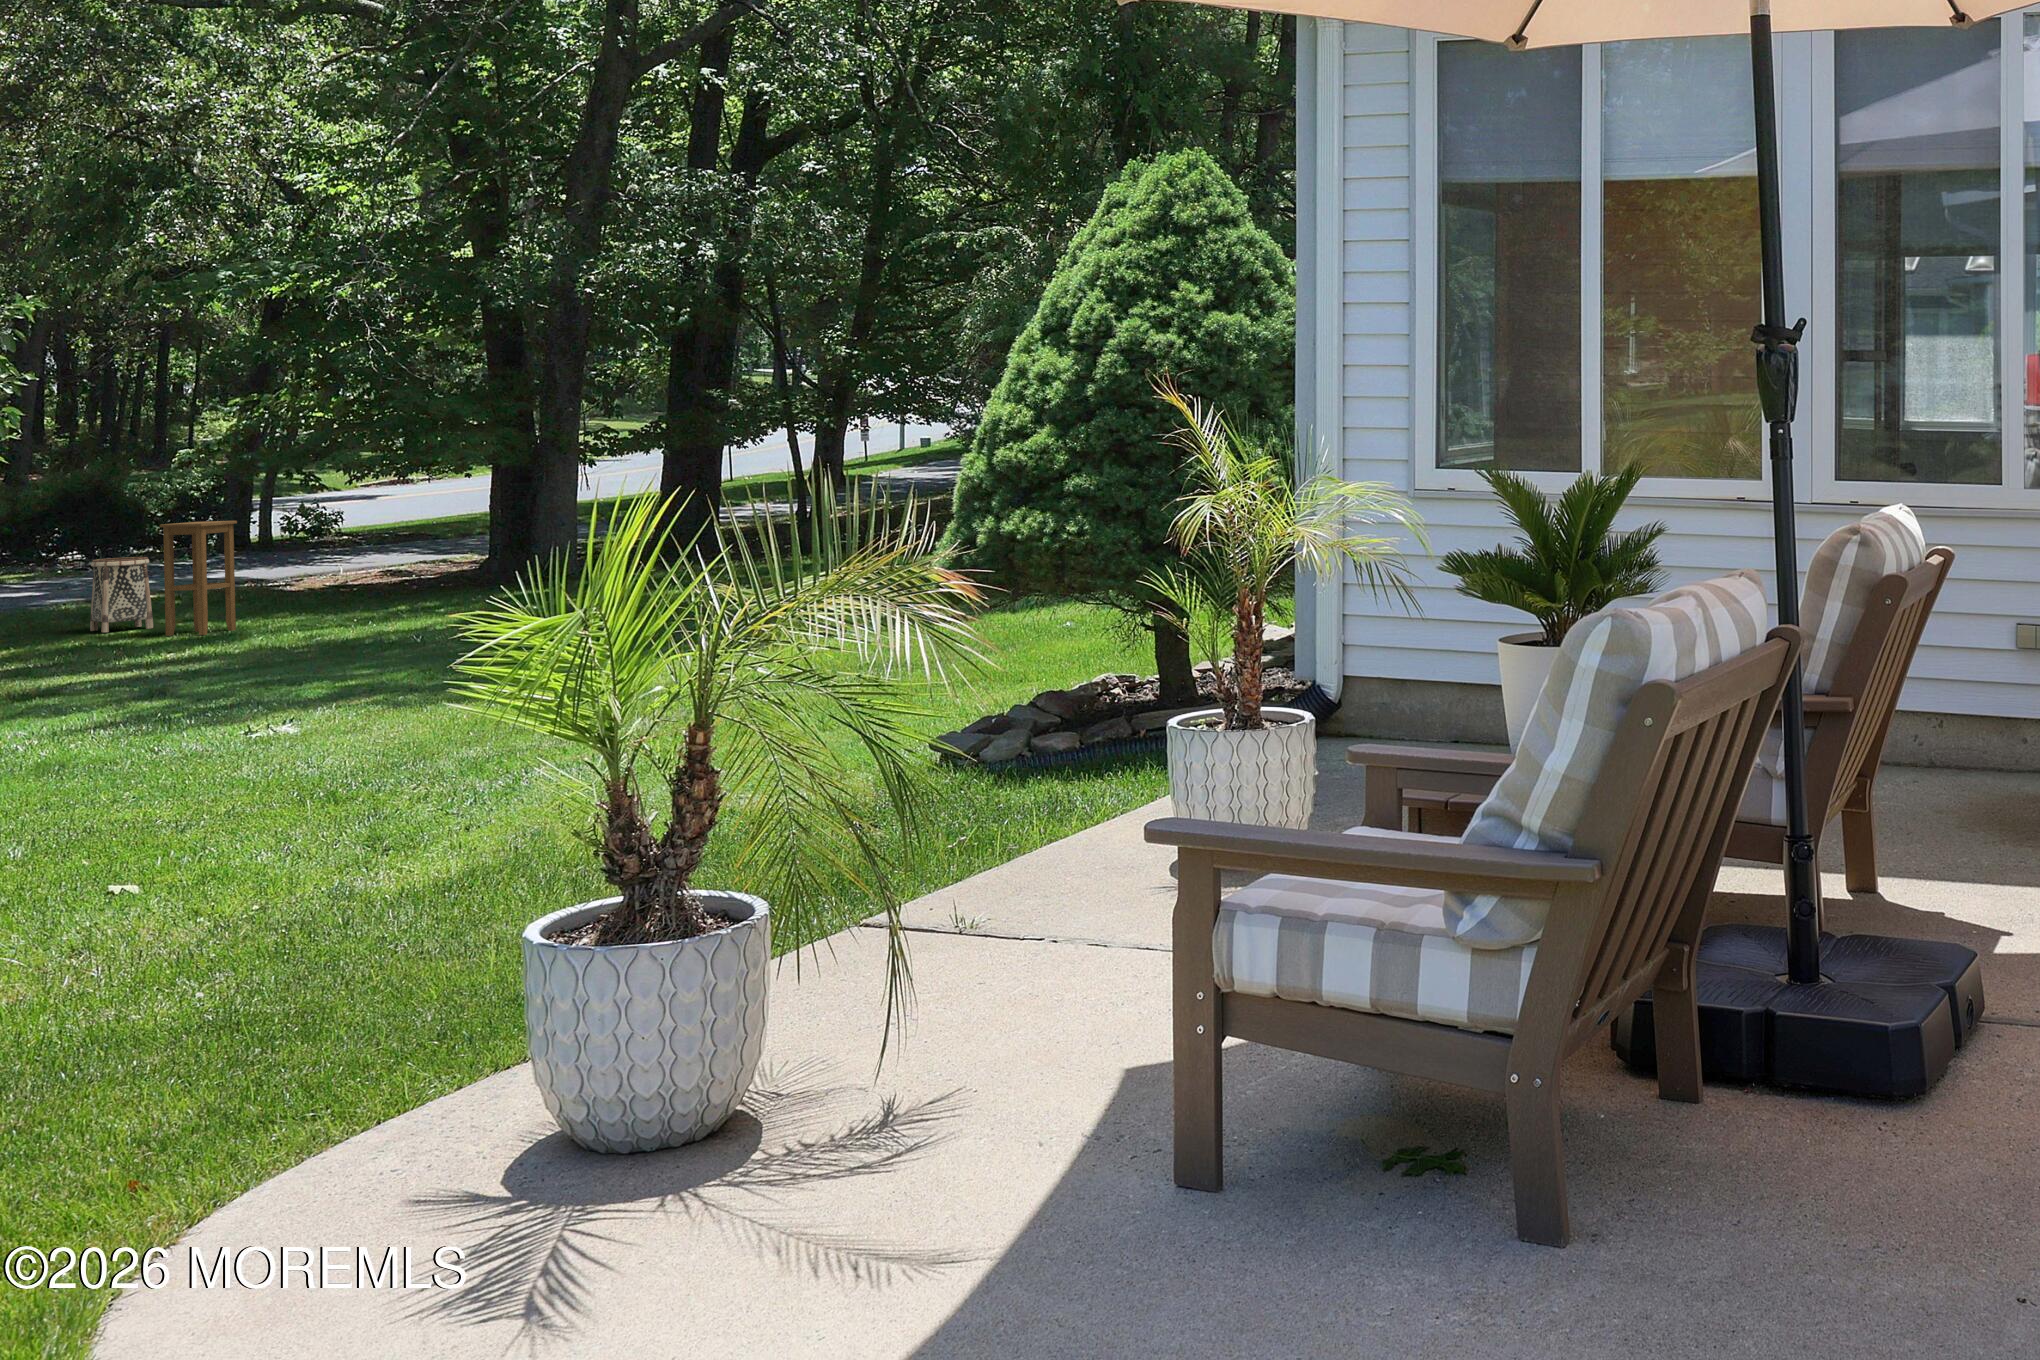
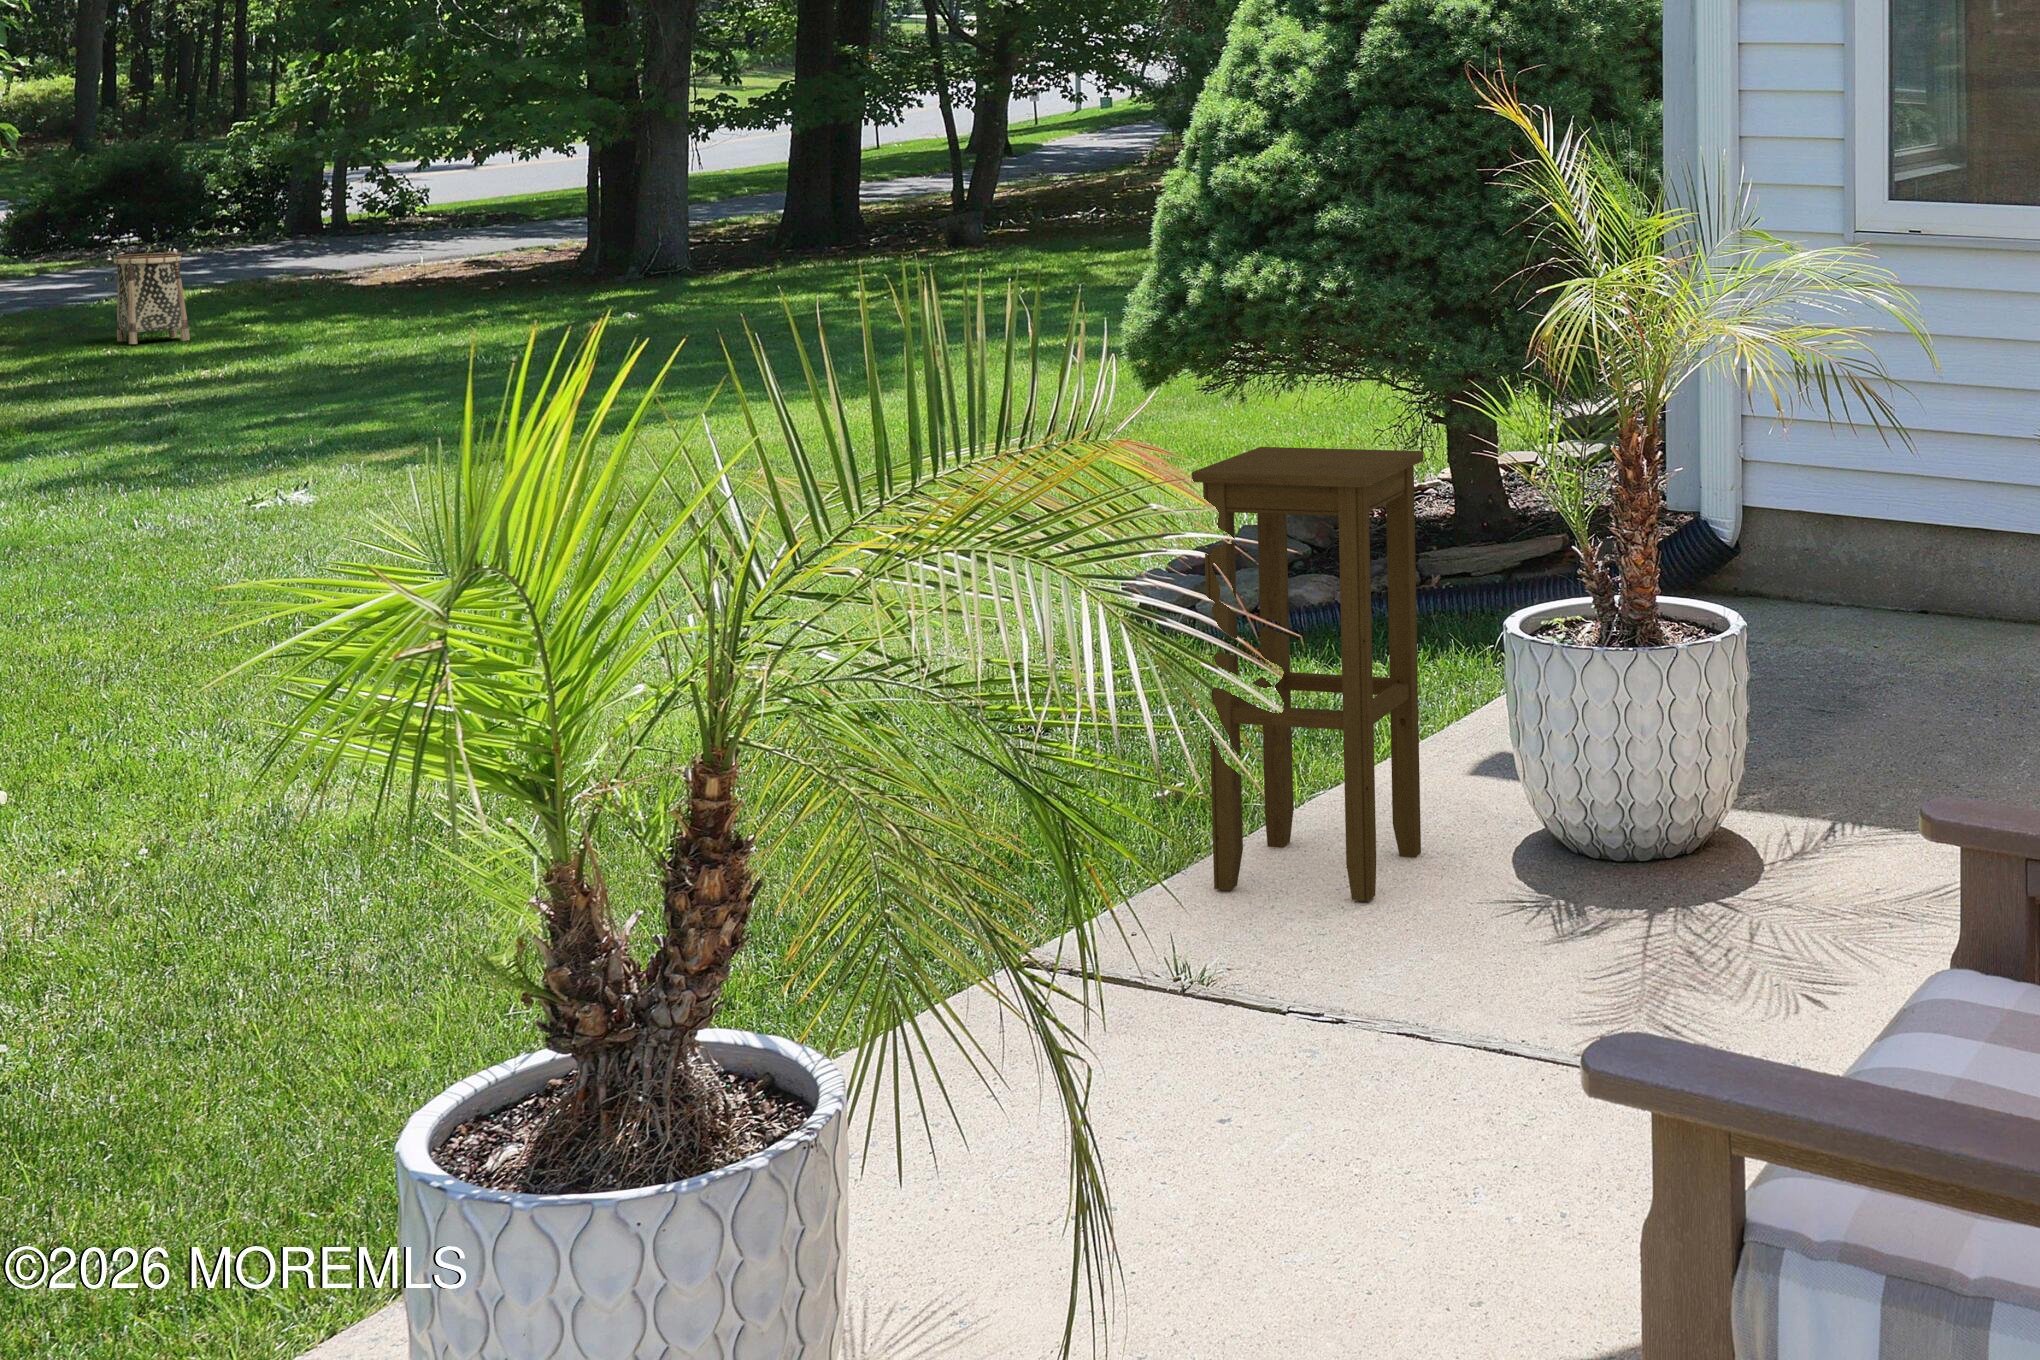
stool: present [160,521,237,636] -> present [1192,447,1424,901]

